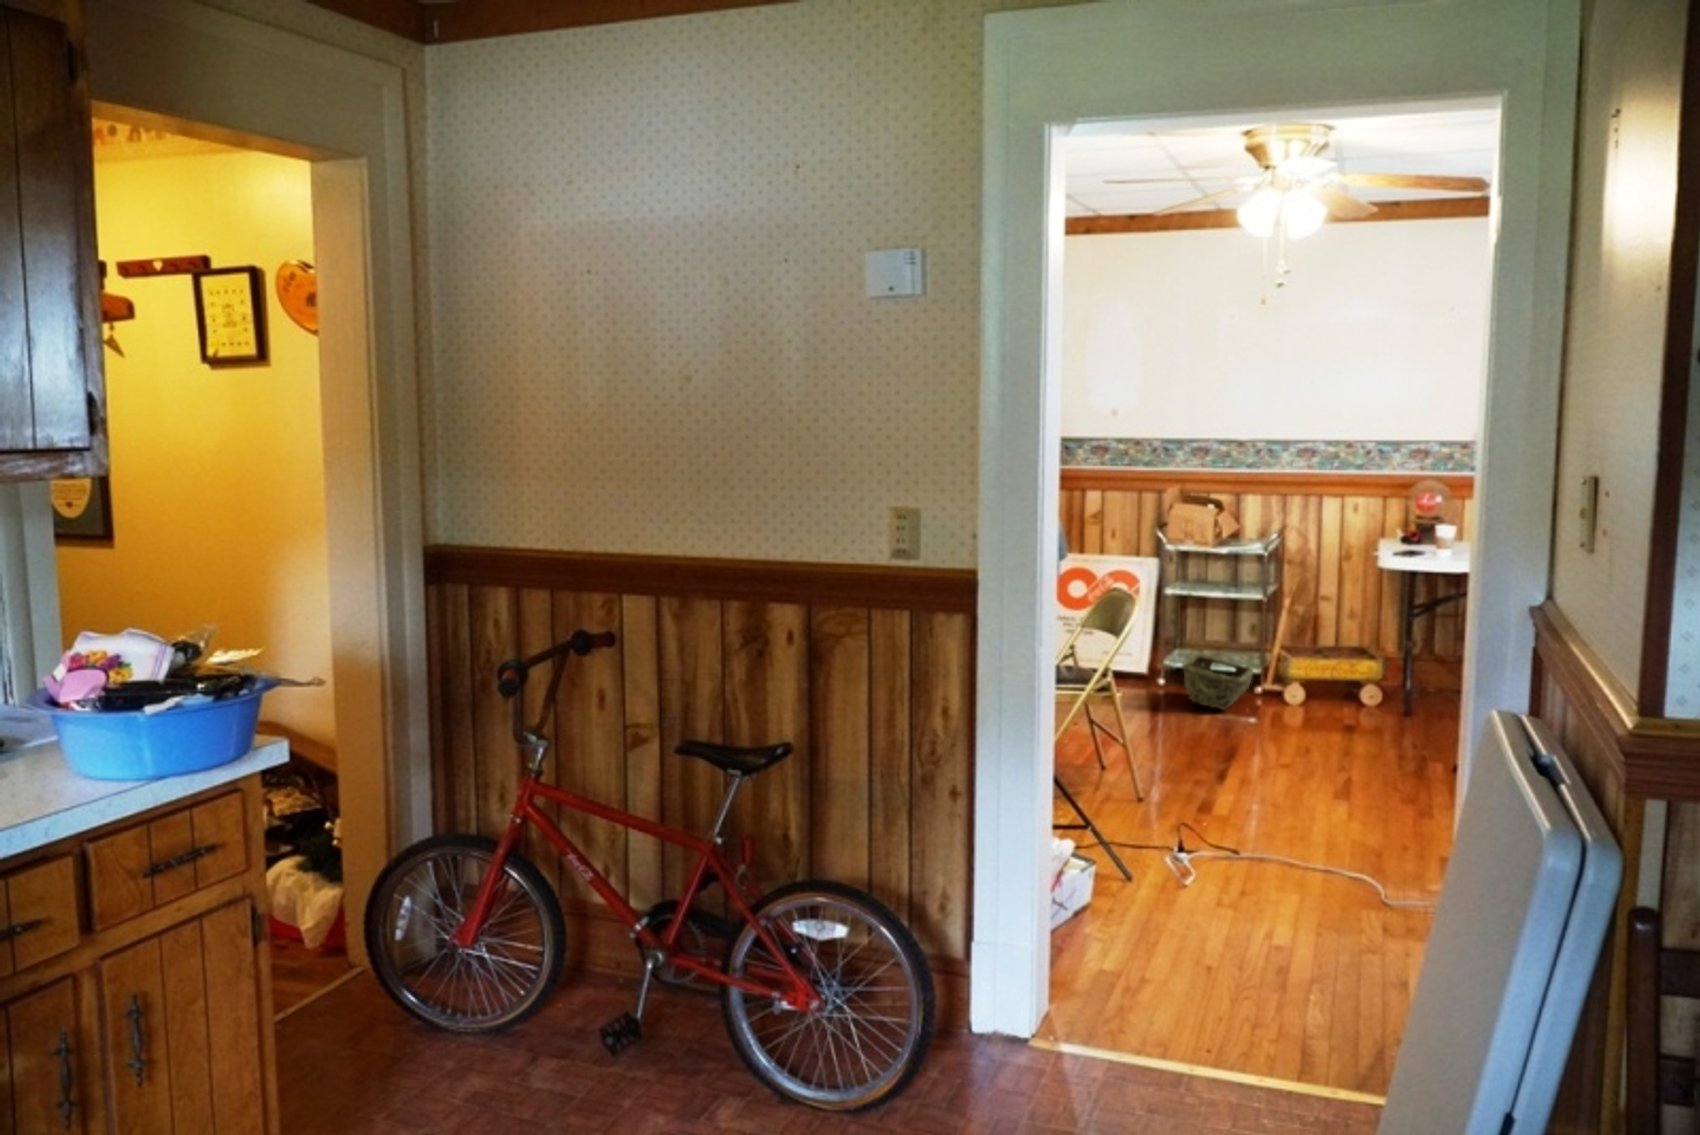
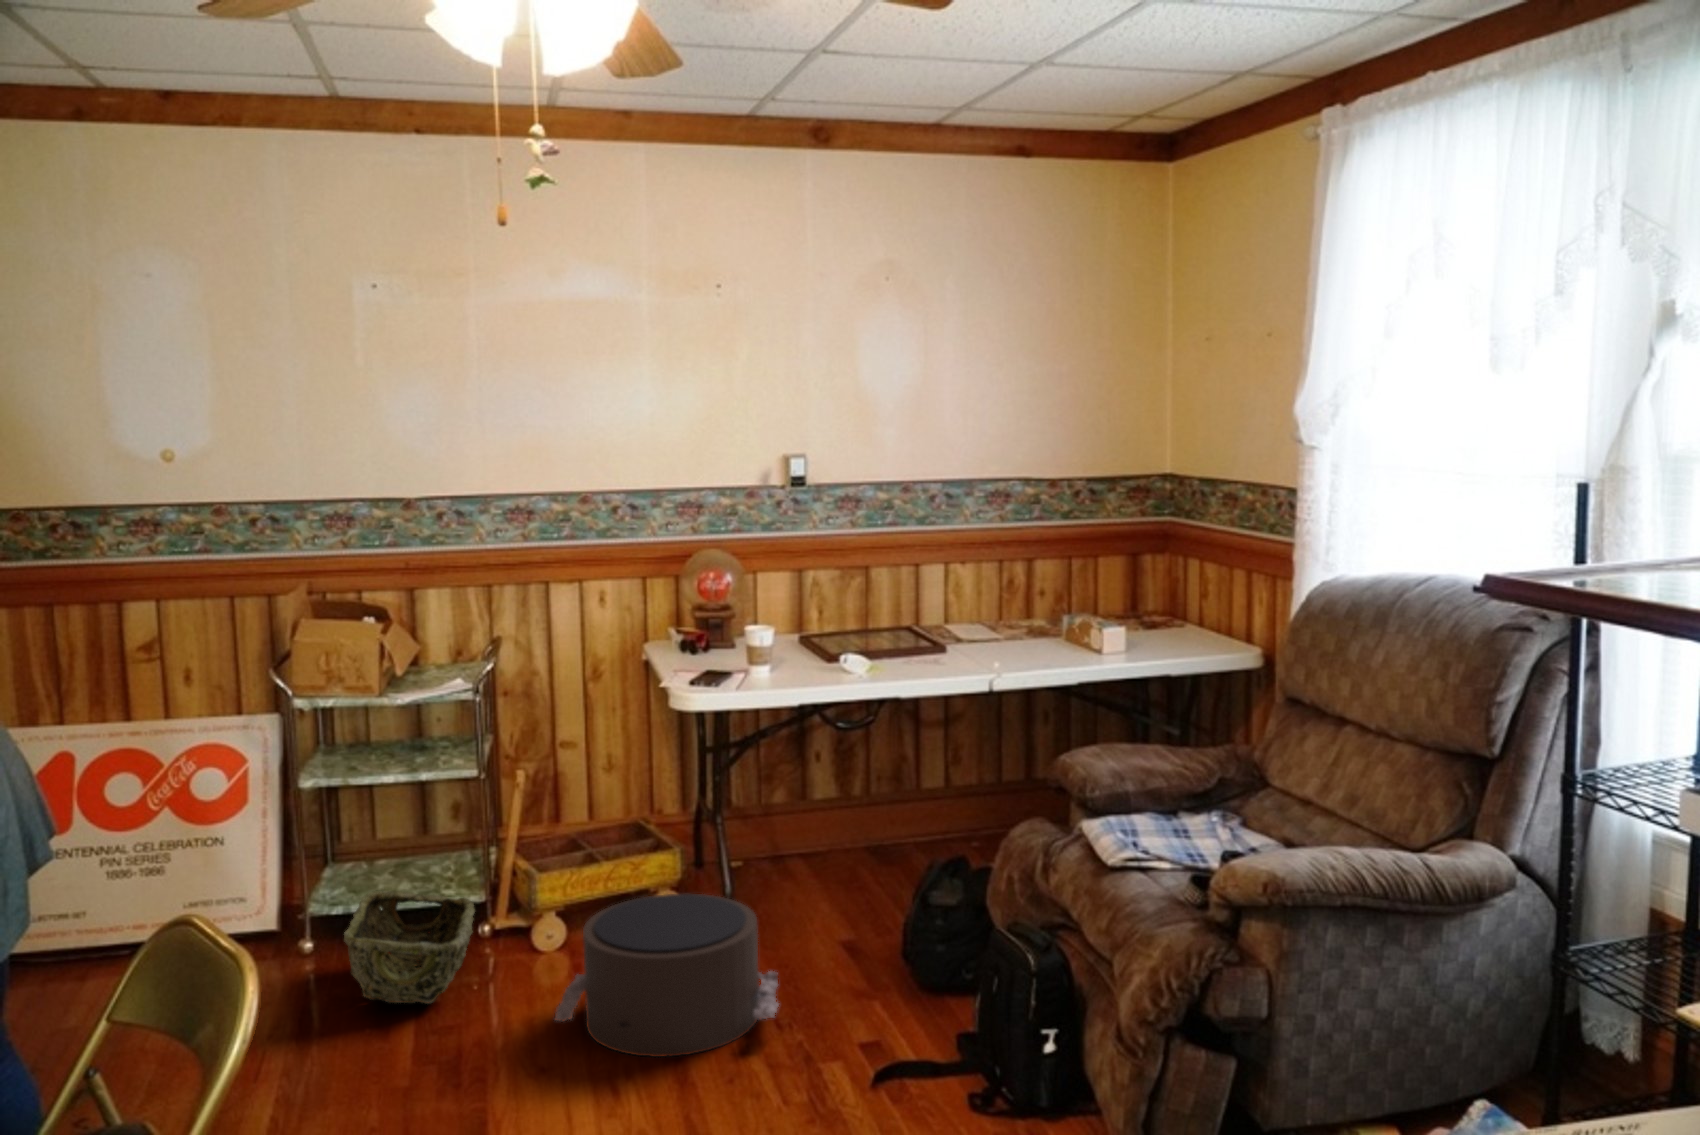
pouf: none [1285,672,1421,748] -> present [555,894,779,1057]

